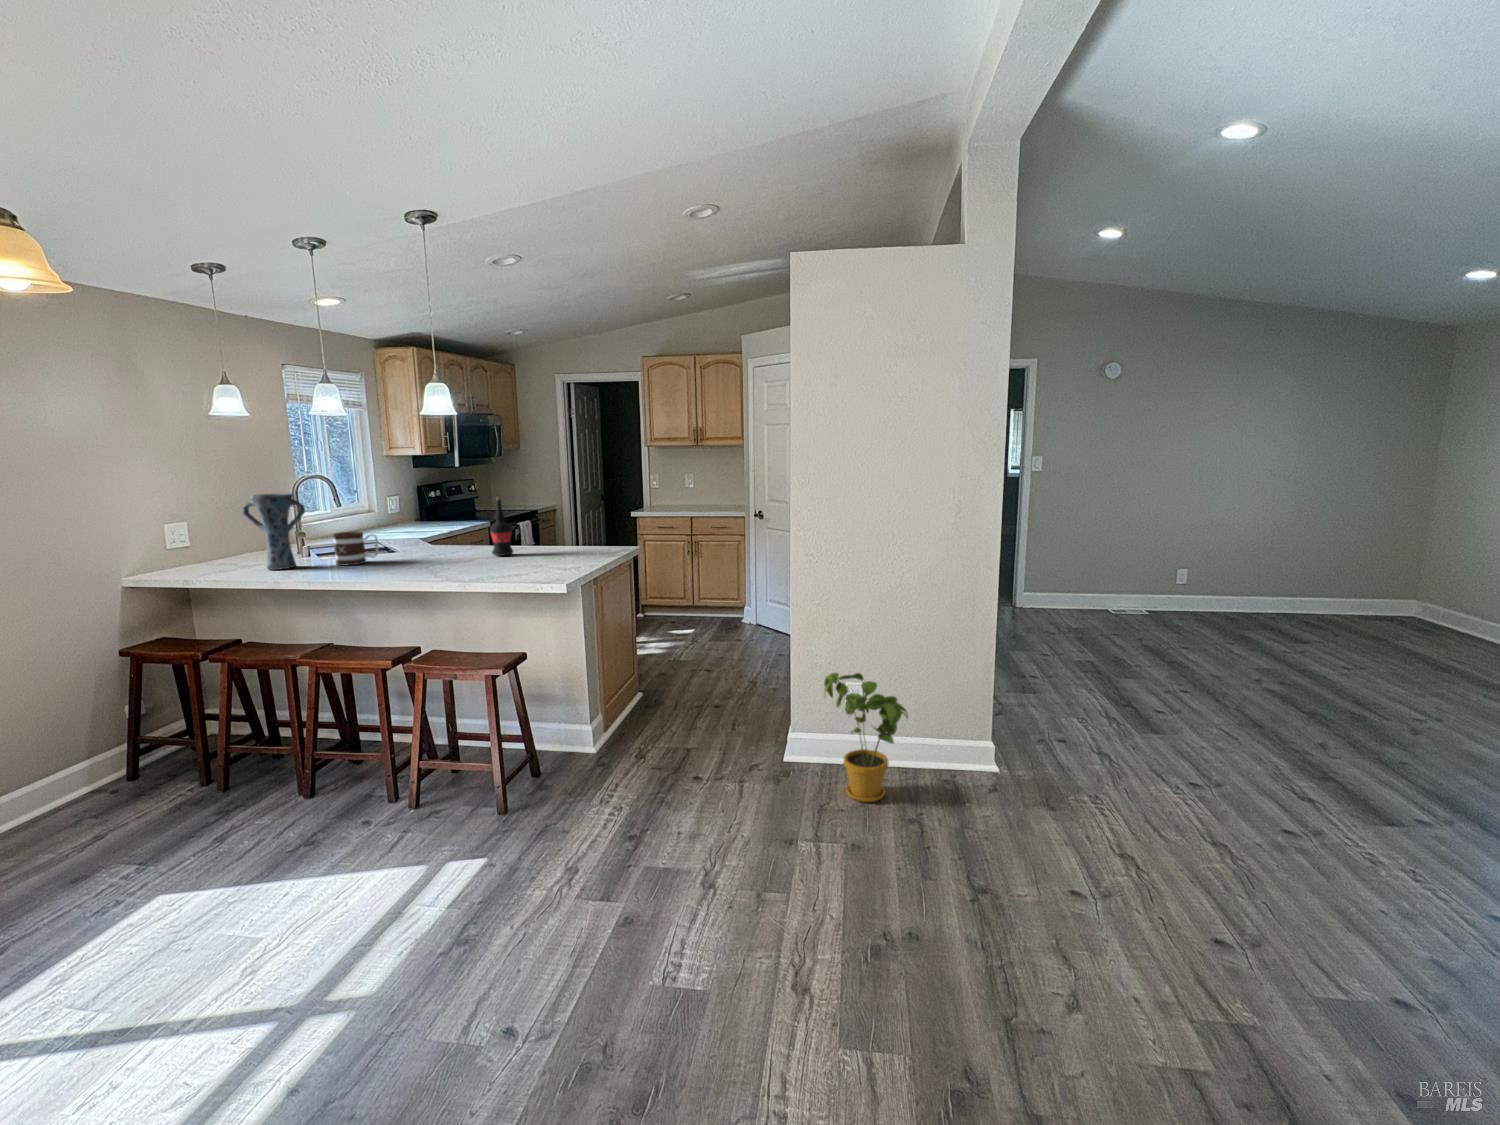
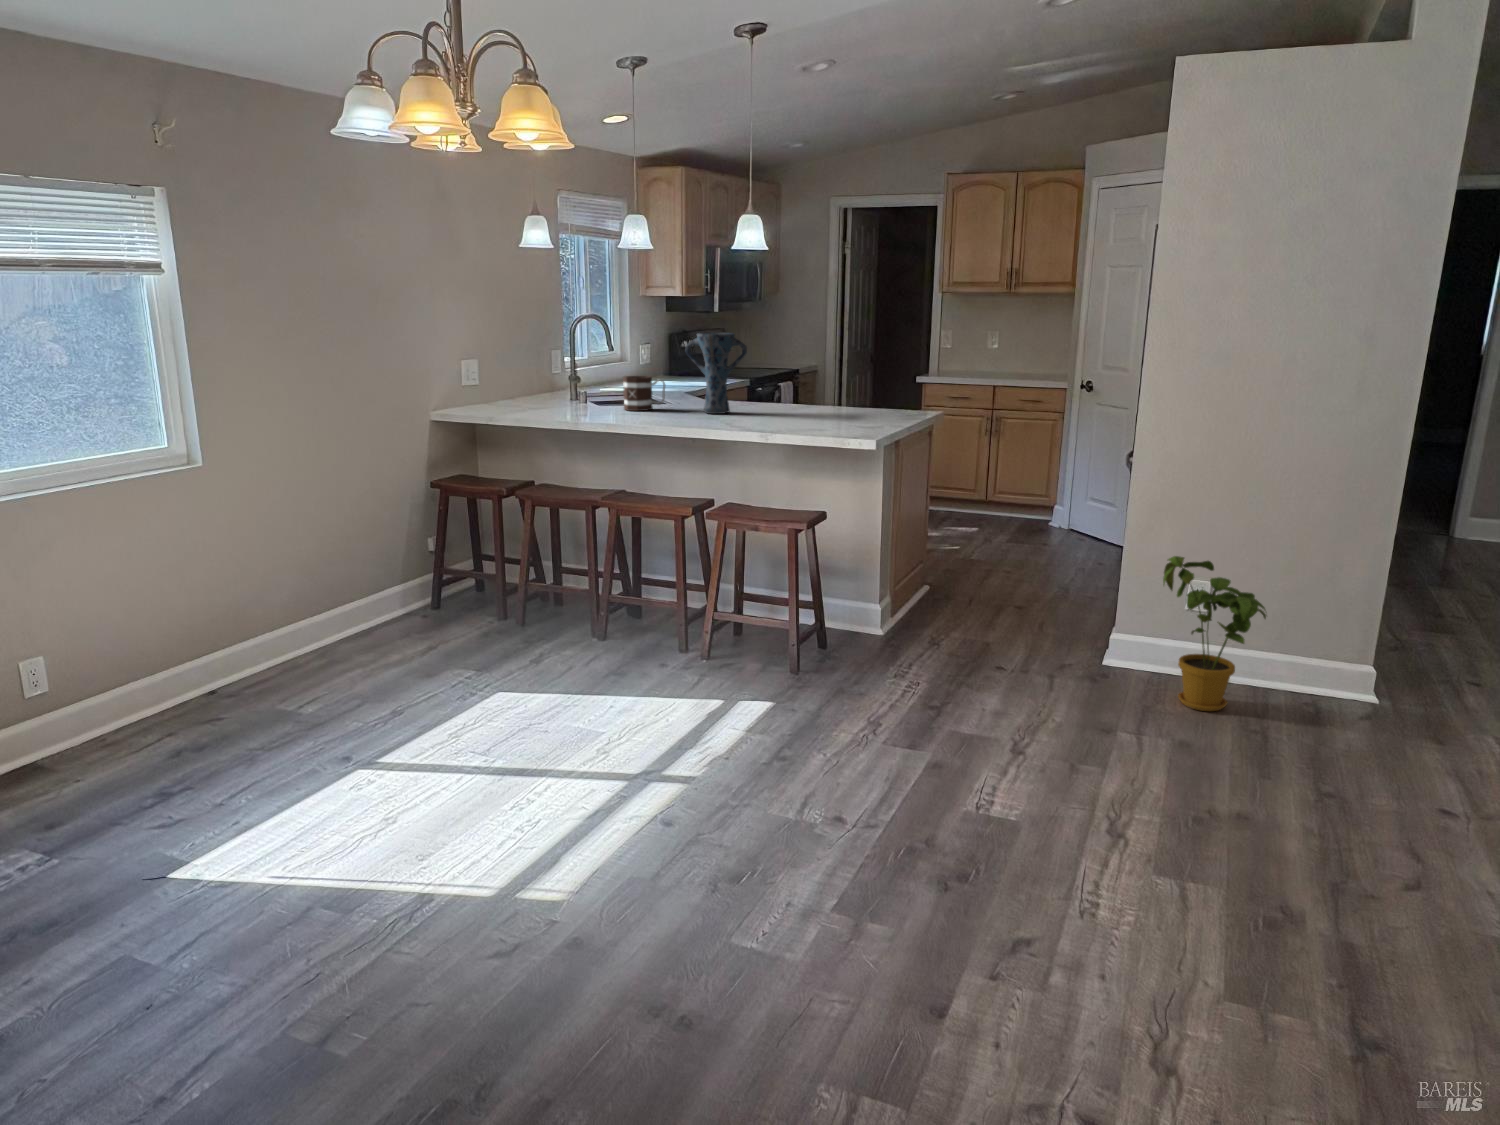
vase: present [242,493,305,570] -> present [686,333,747,414]
wine bottle: present [490,497,513,556] -> none [780,344,803,410]

